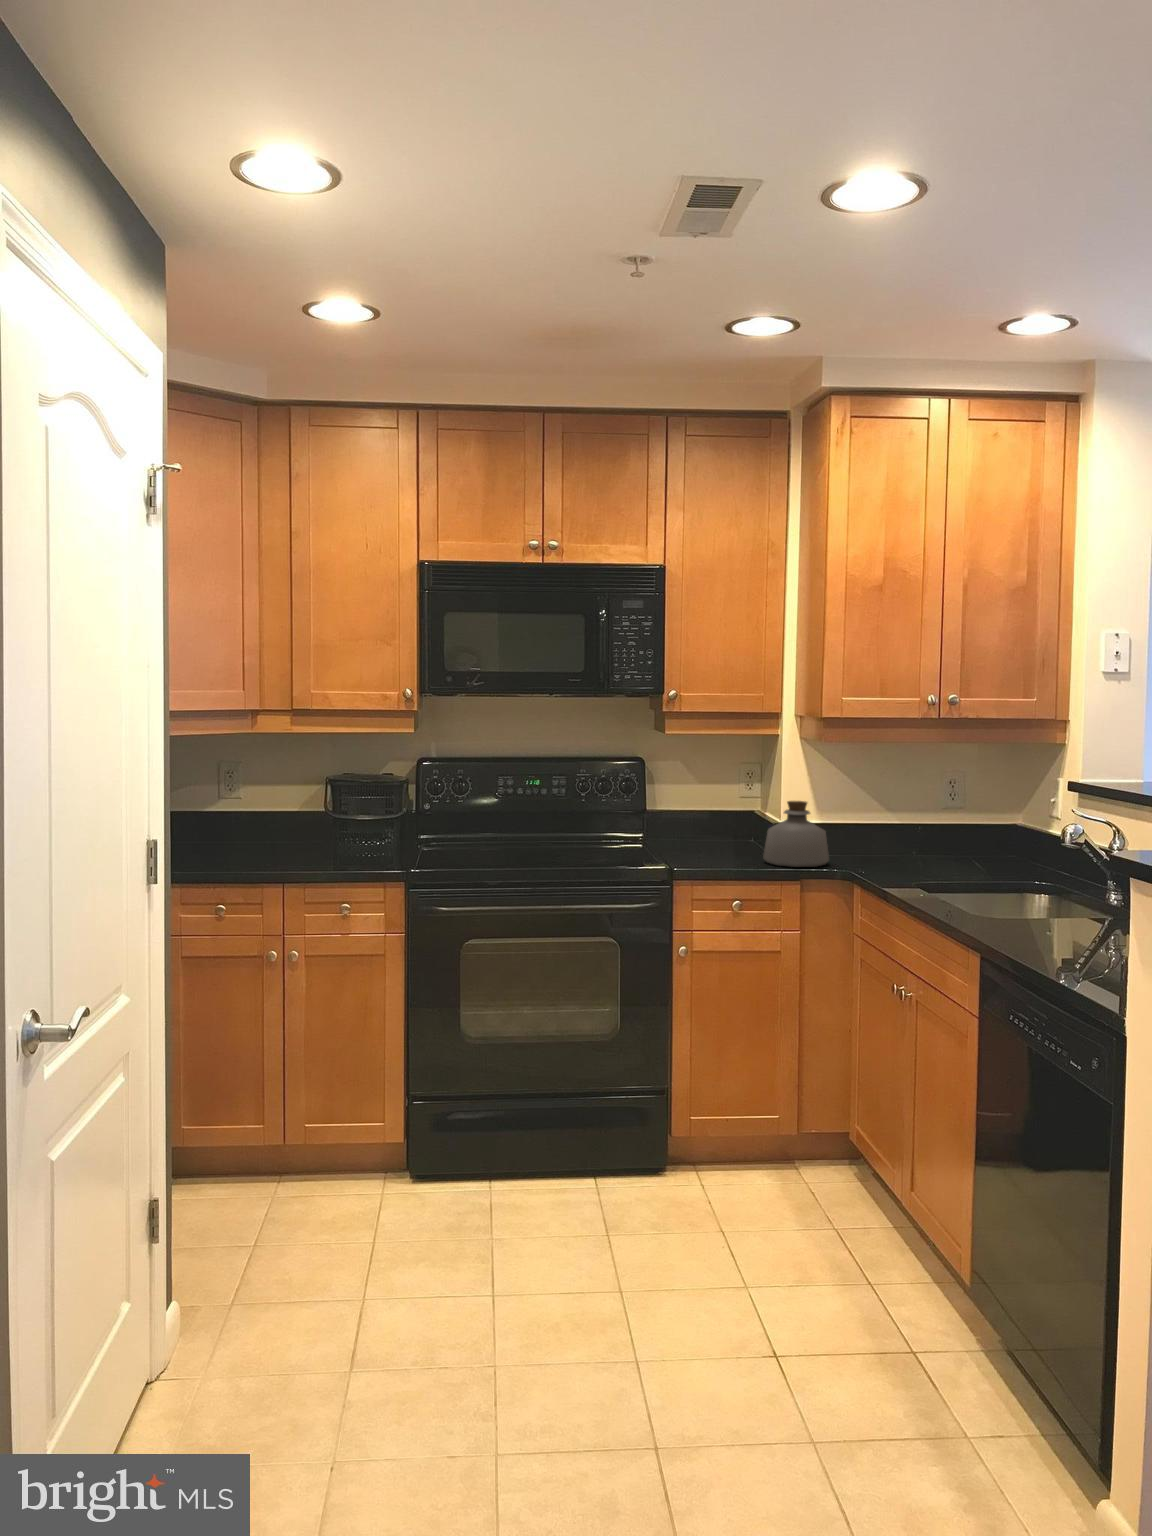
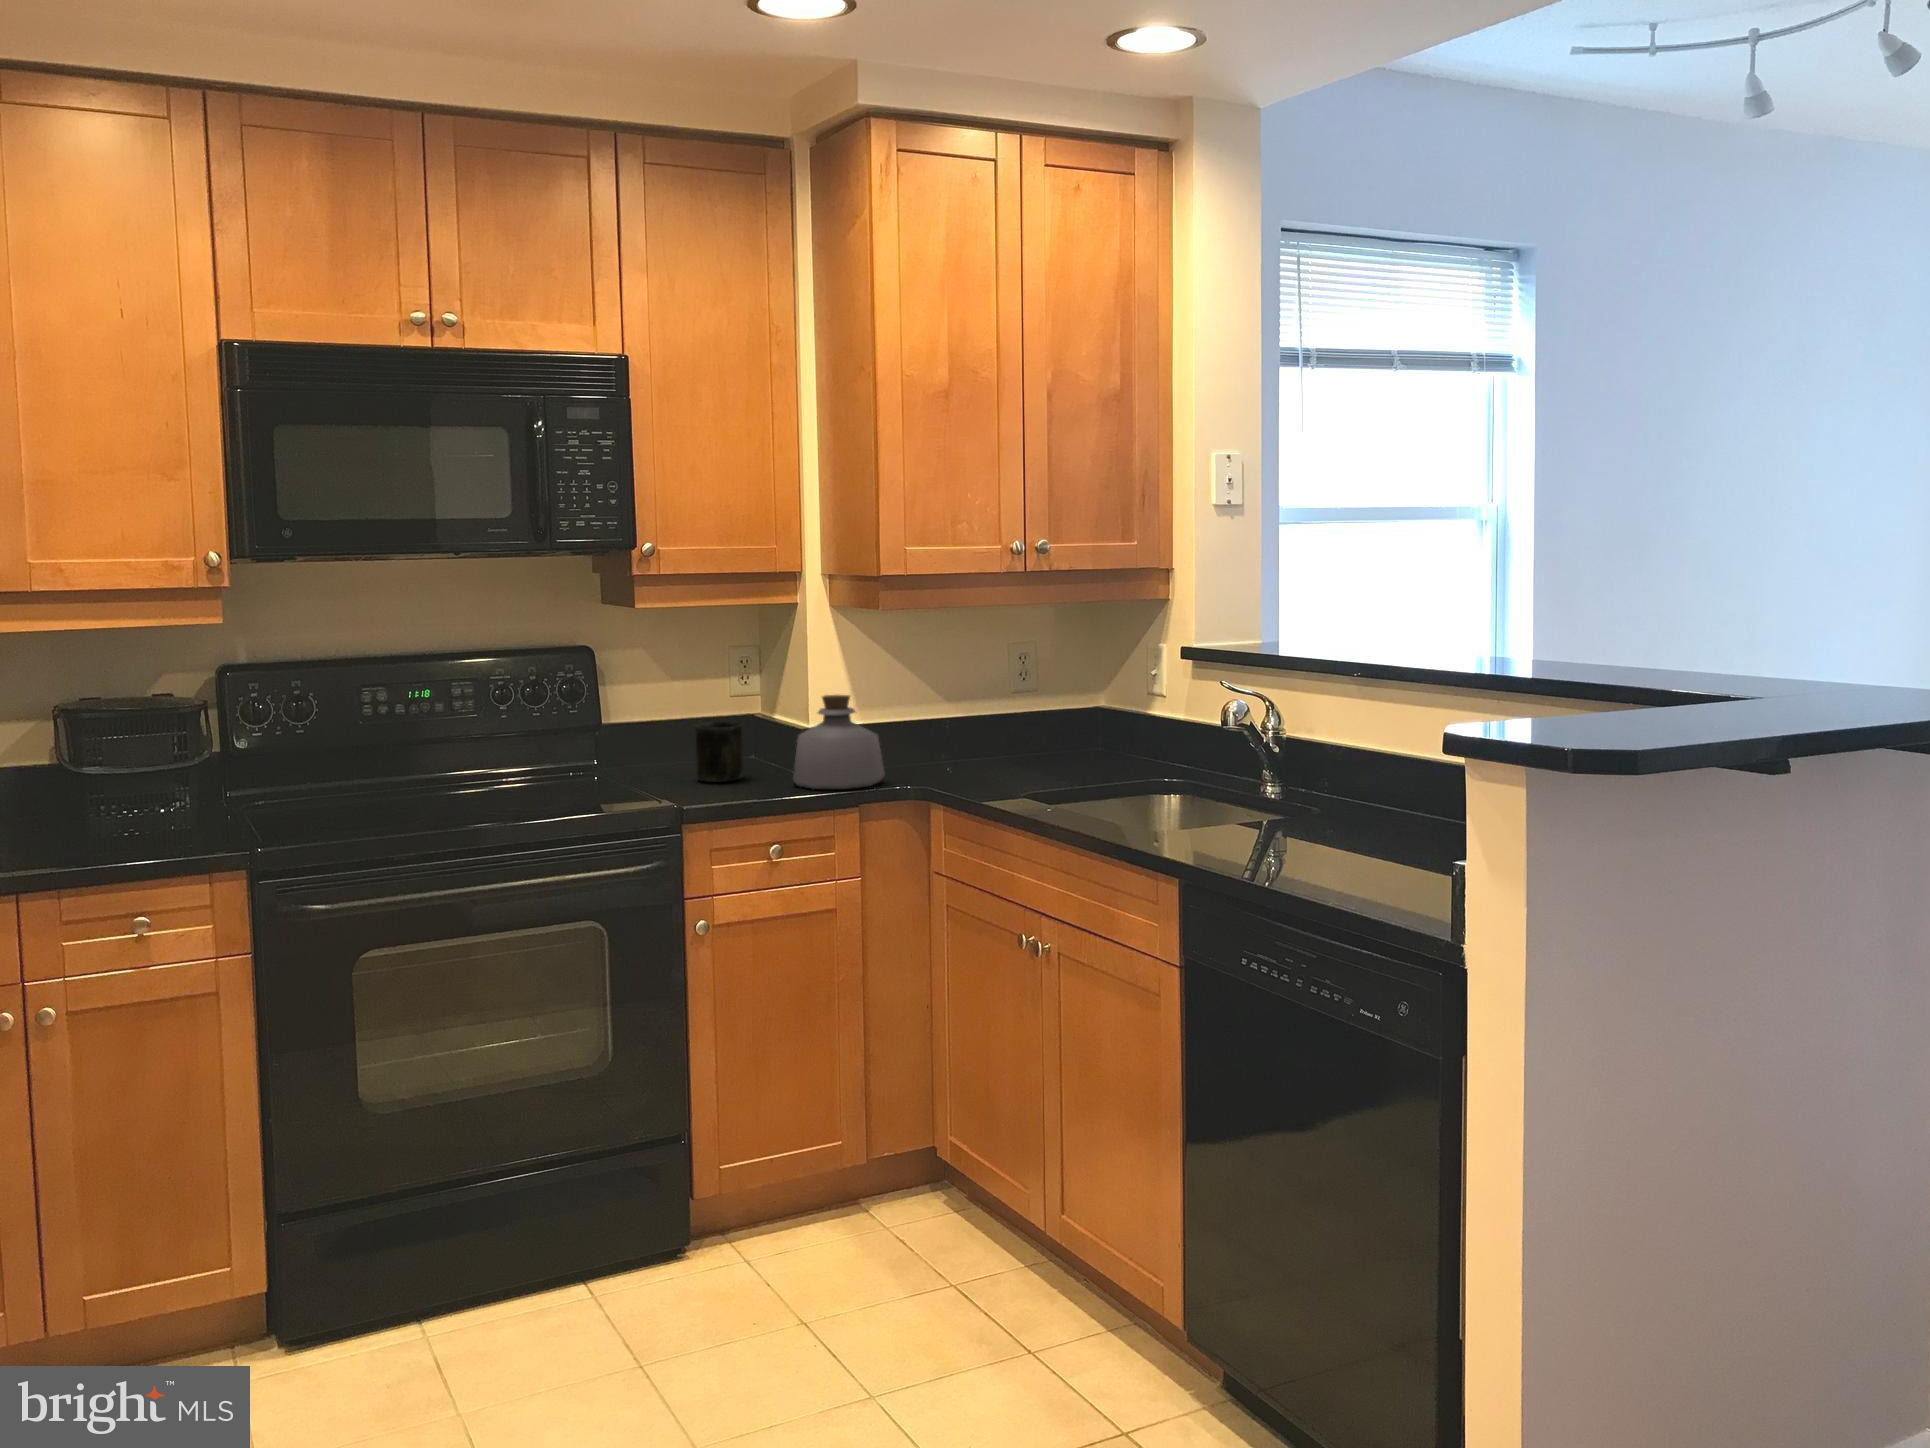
mug: none [703,815,737,855] -> present [694,722,743,782]

